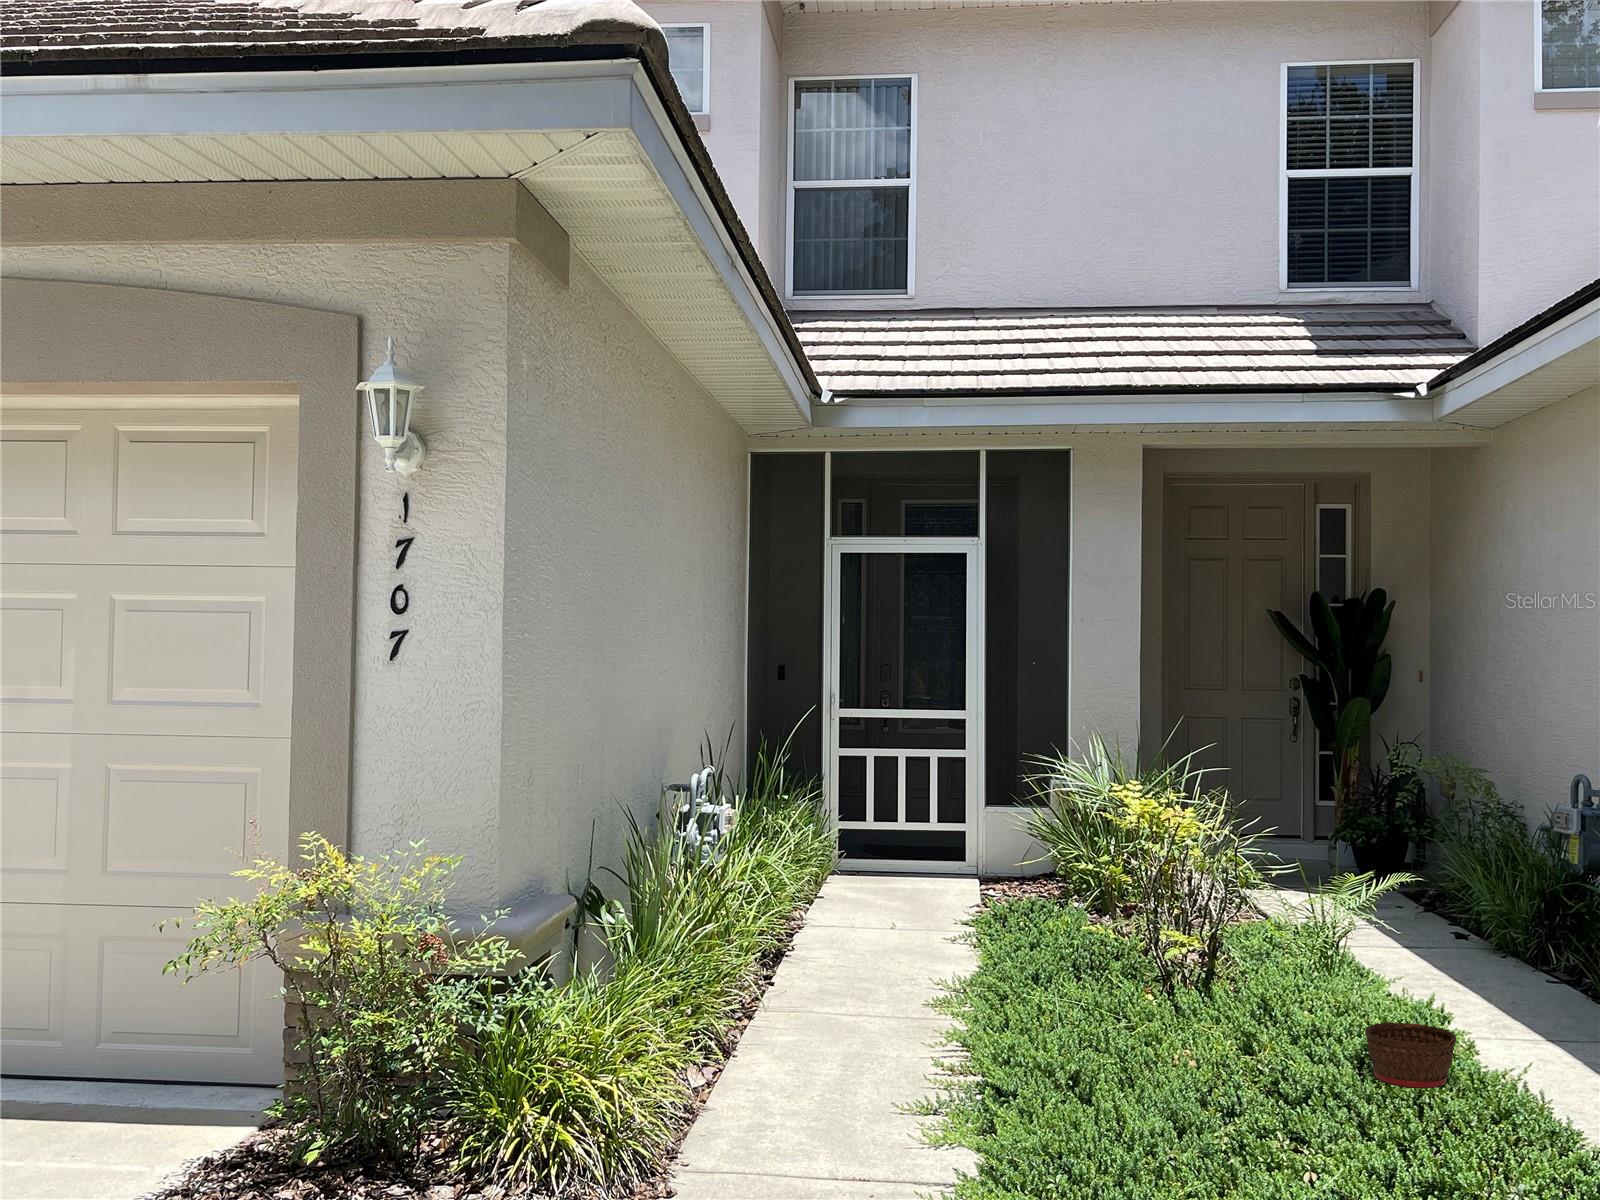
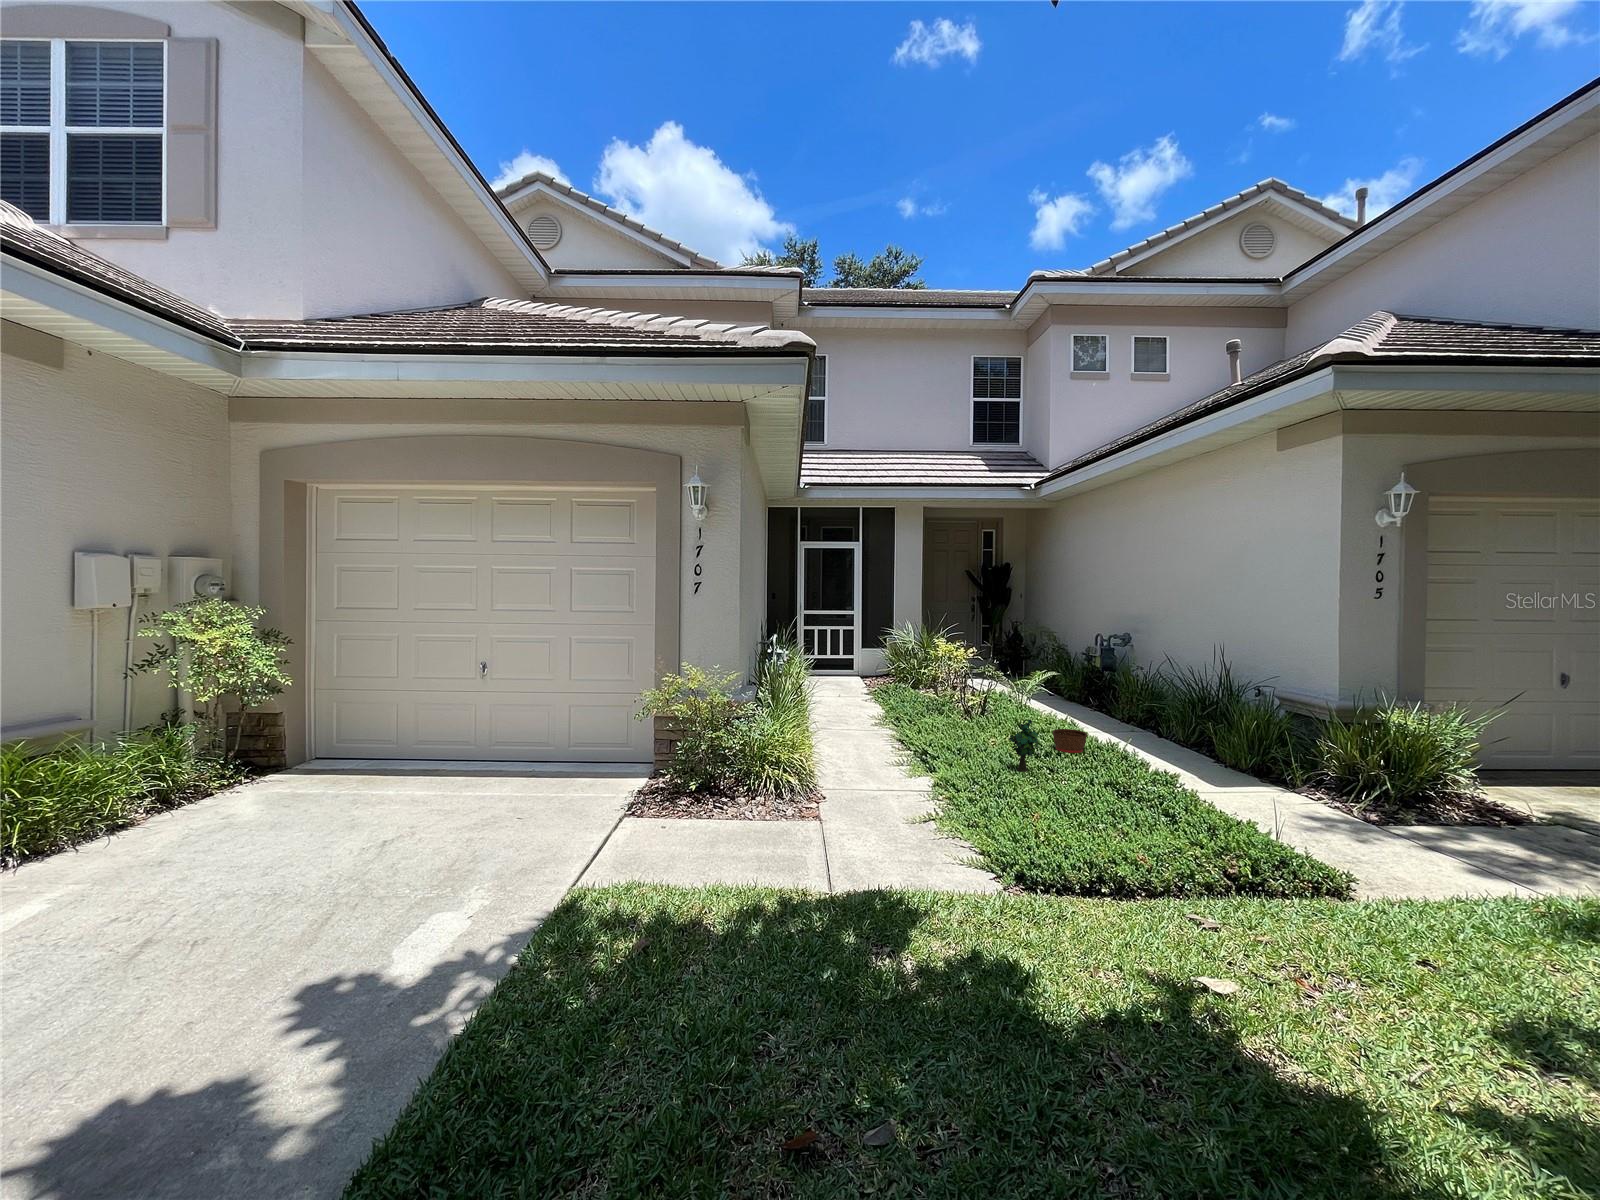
decorative plant: none [1203,993,1287,1133] -> present [1008,720,1039,772]

